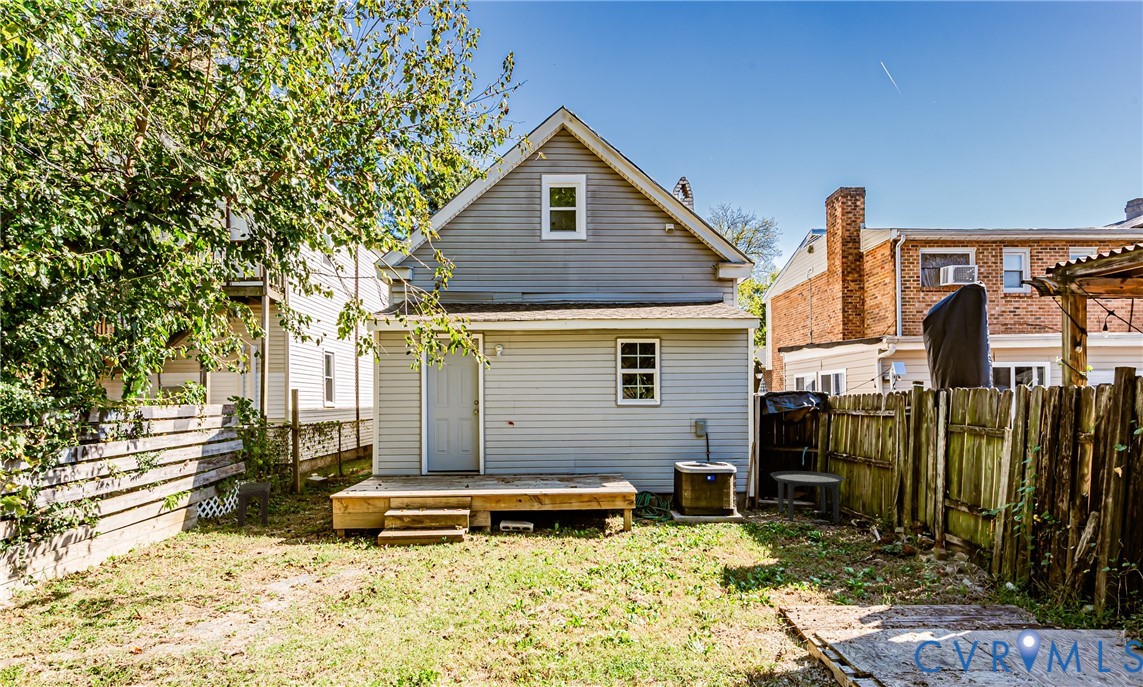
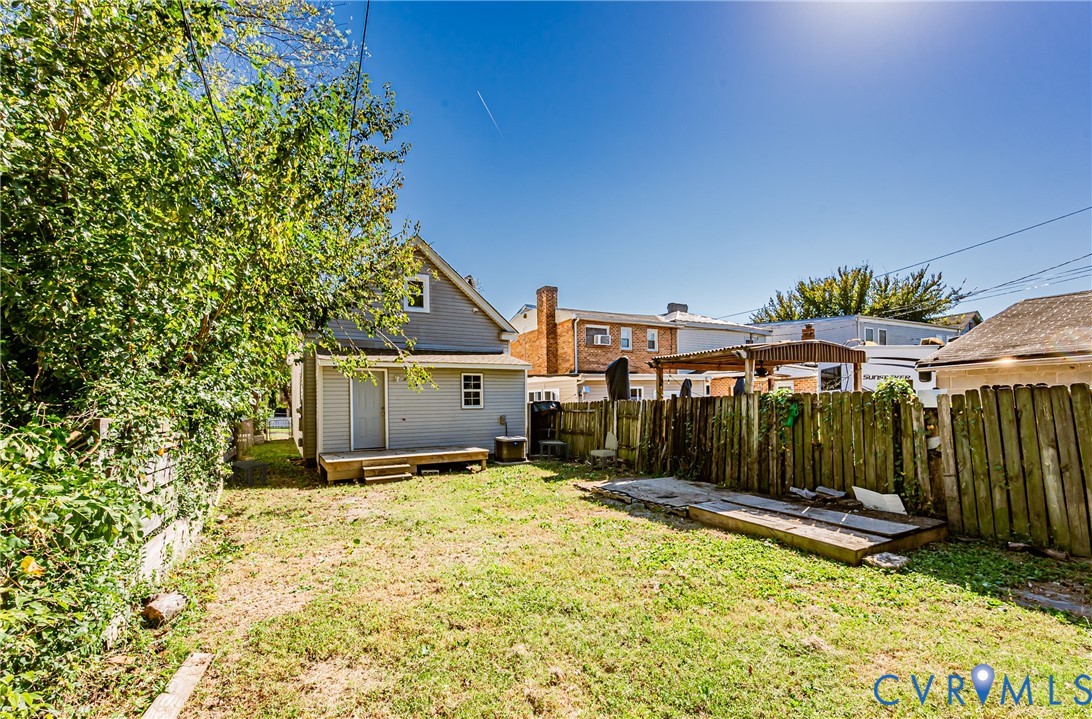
chair: none [867,465,950,574] -> present [591,432,618,473]

